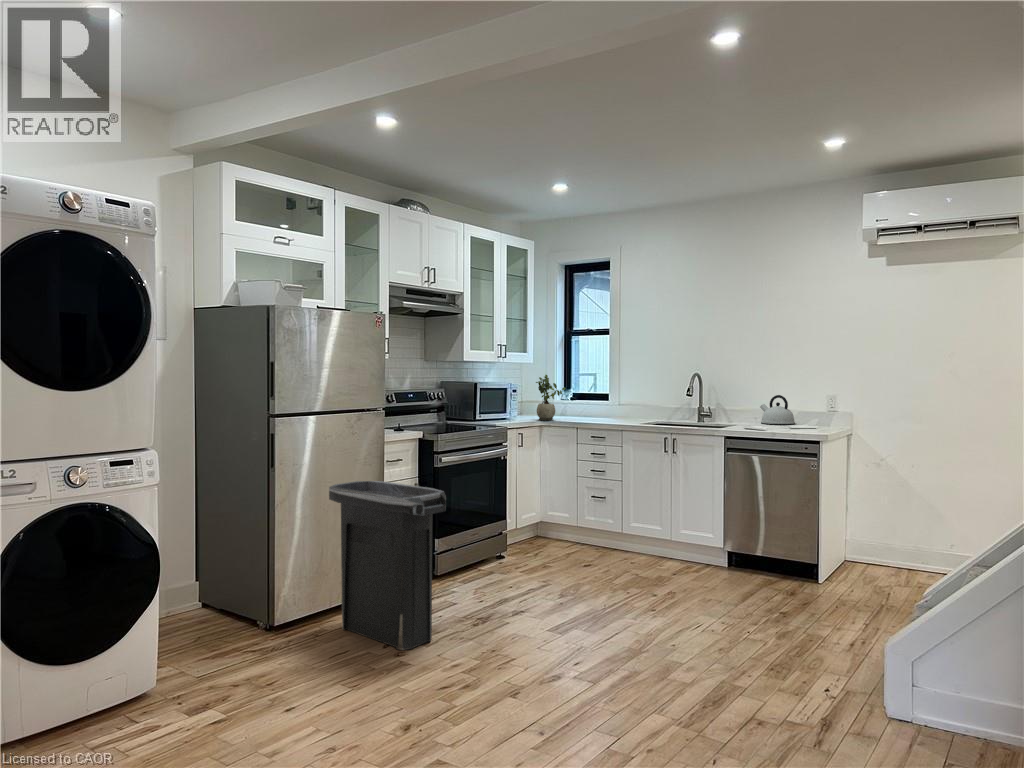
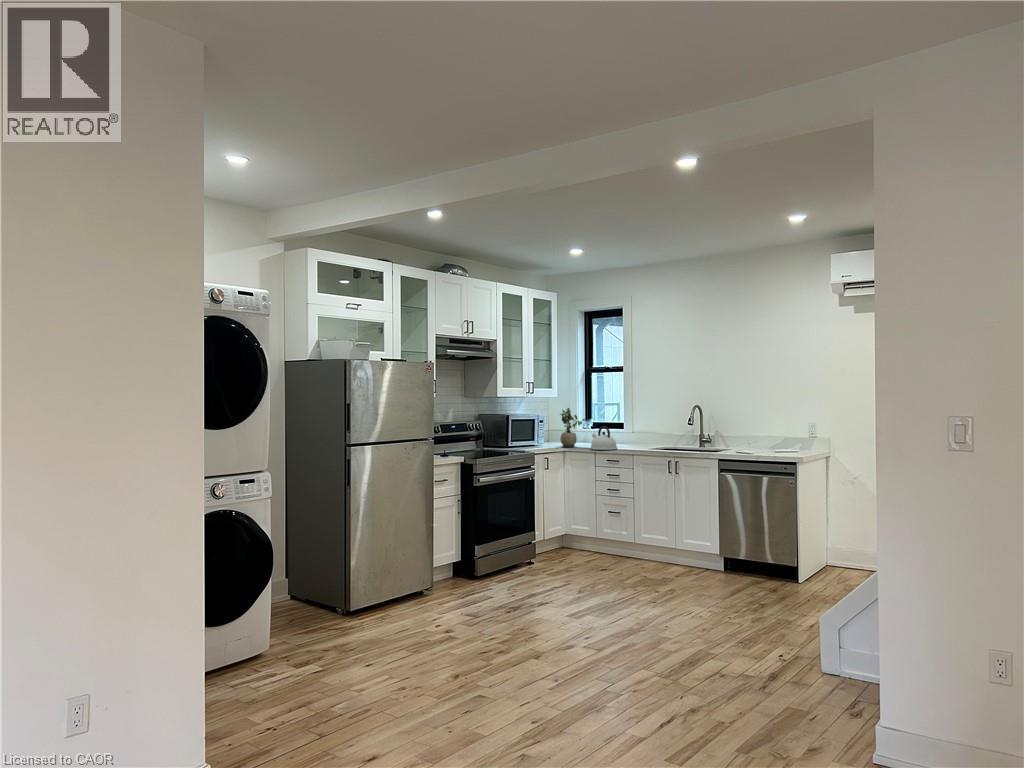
kettle: present [760,395,795,424] -> present [591,426,617,450]
trash can: present [329,481,446,650] -> none [392,497,484,629]

